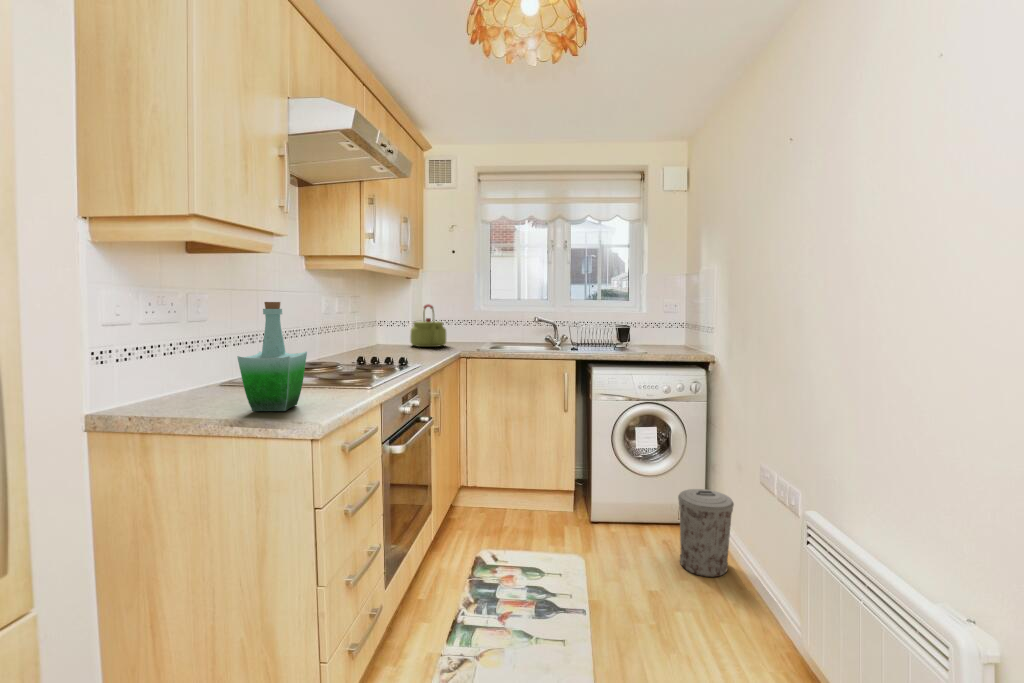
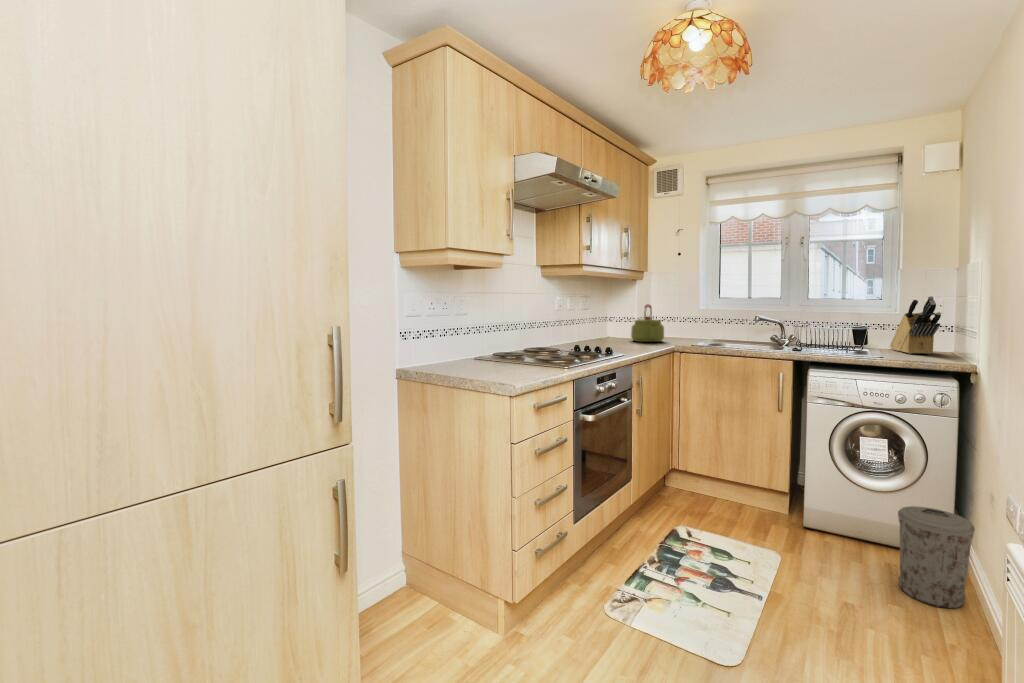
knife block: none [642,300,683,351] -> present [890,296,941,354]
bottle: present [237,302,307,411] -> none [470,302,516,377]

